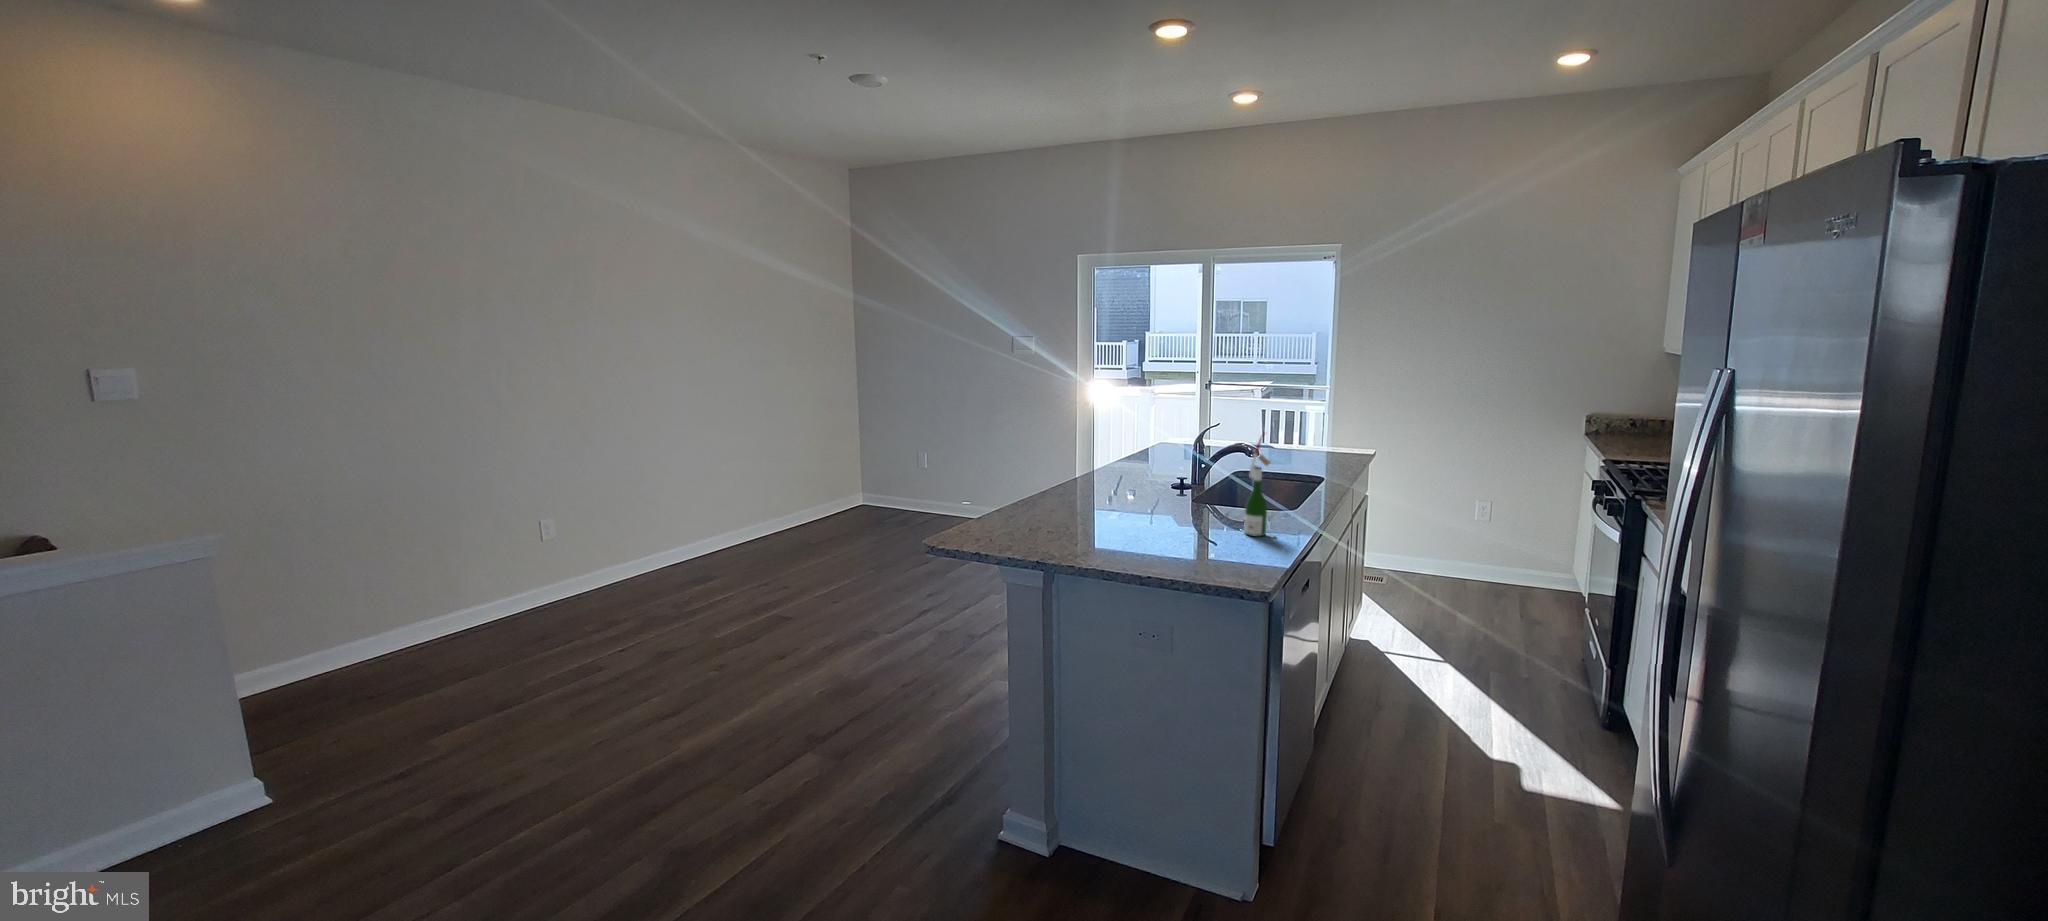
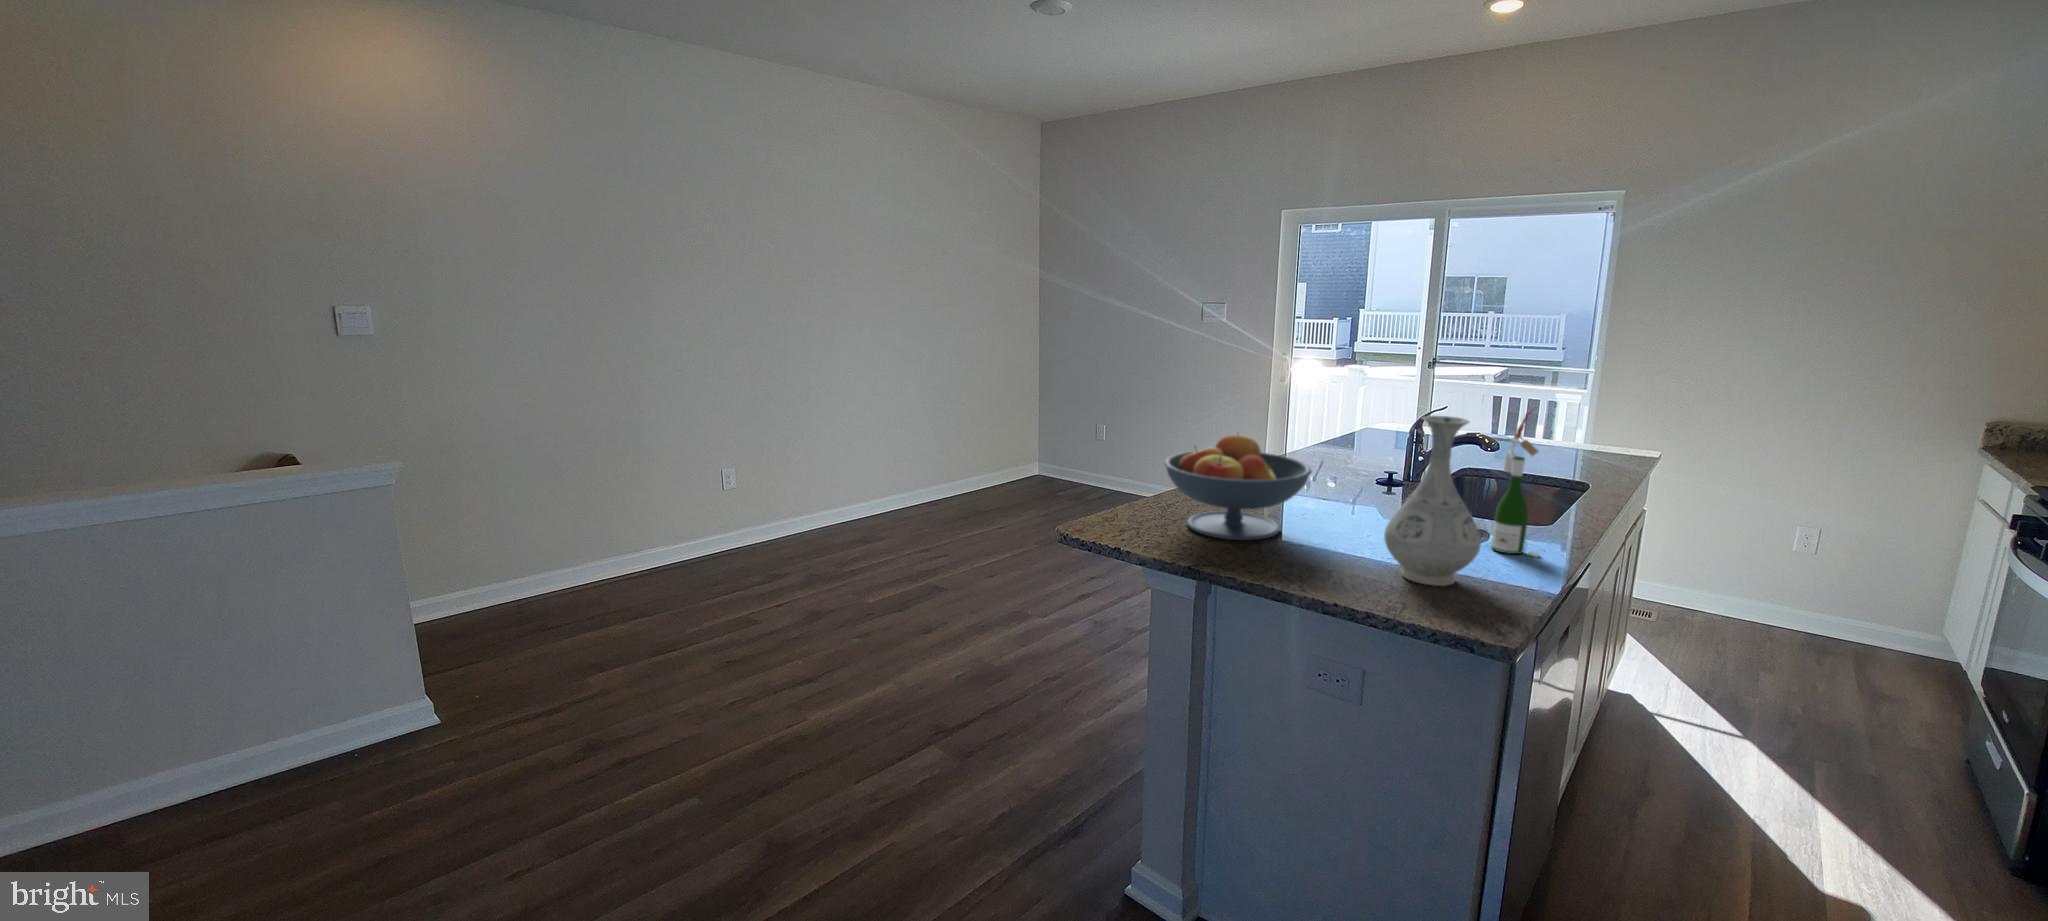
vase: none [1163,439,1228,561] -> present [1384,416,1481,586]
fruit bowl: none [1013,456,1119,535] -> present [1165,434,1312,540]

